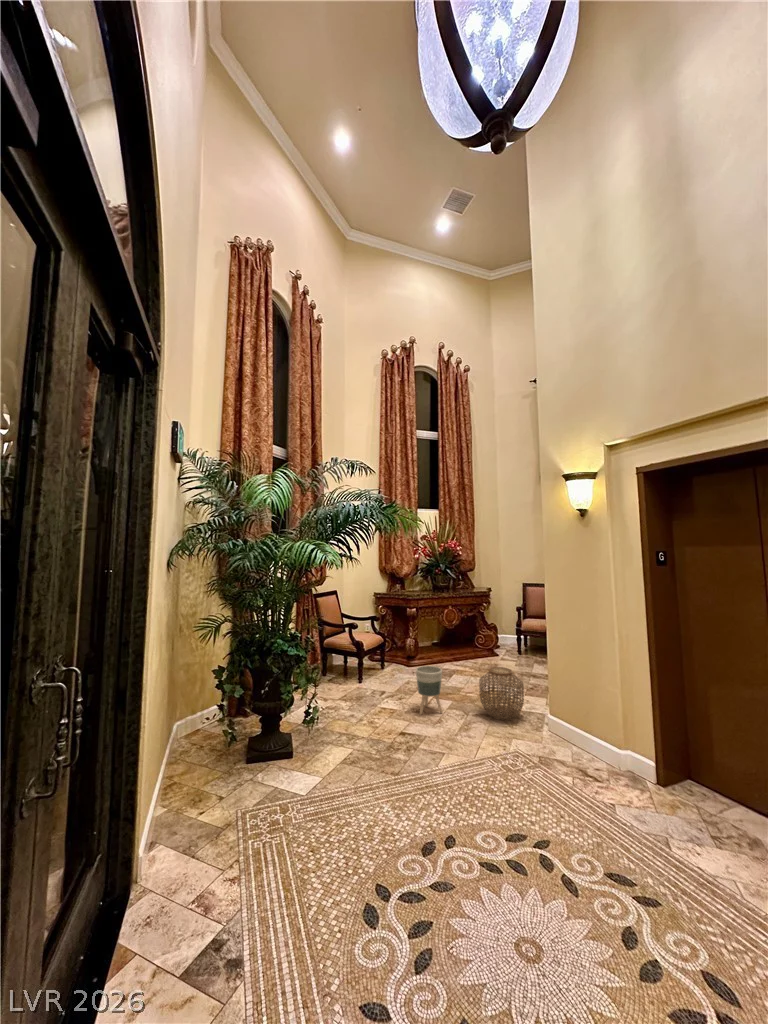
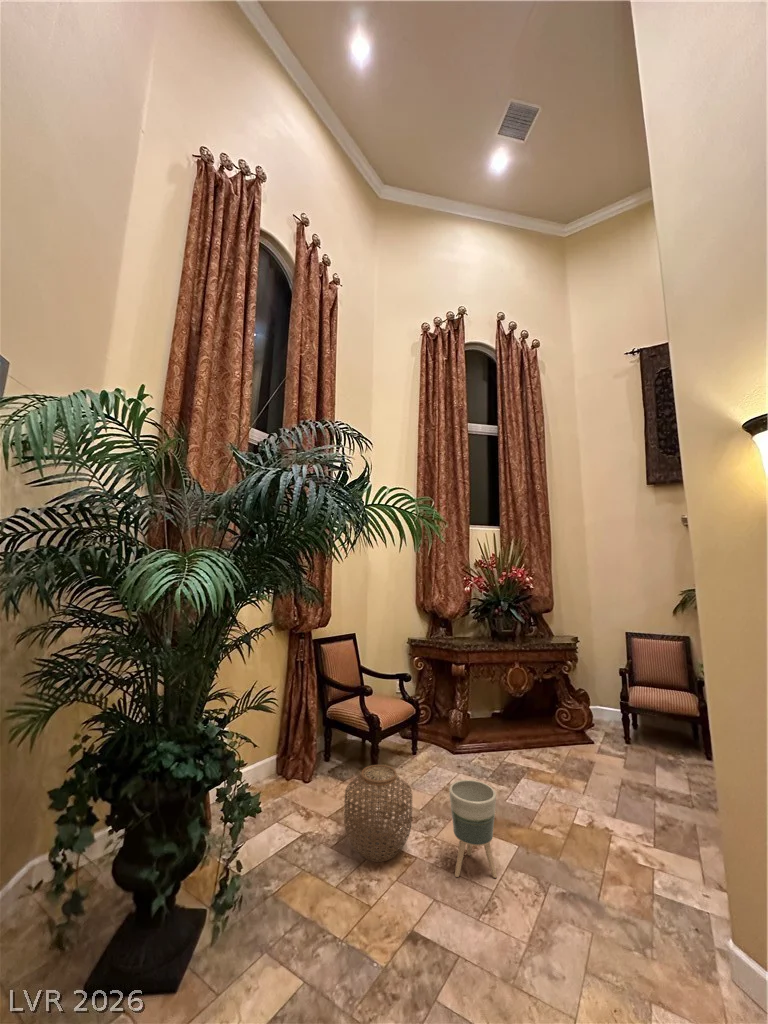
woven basket: present [479,667,524,720] -> present [344,765,412,862]

